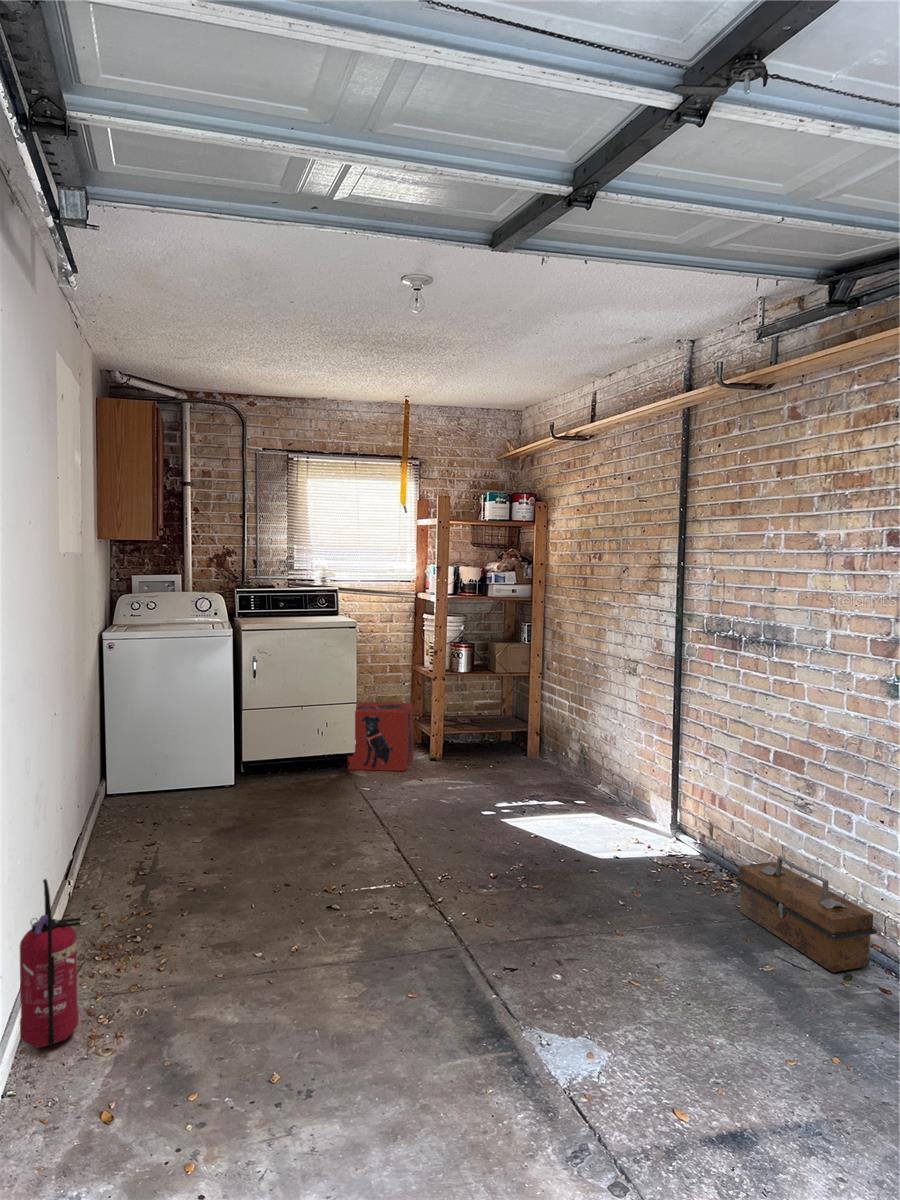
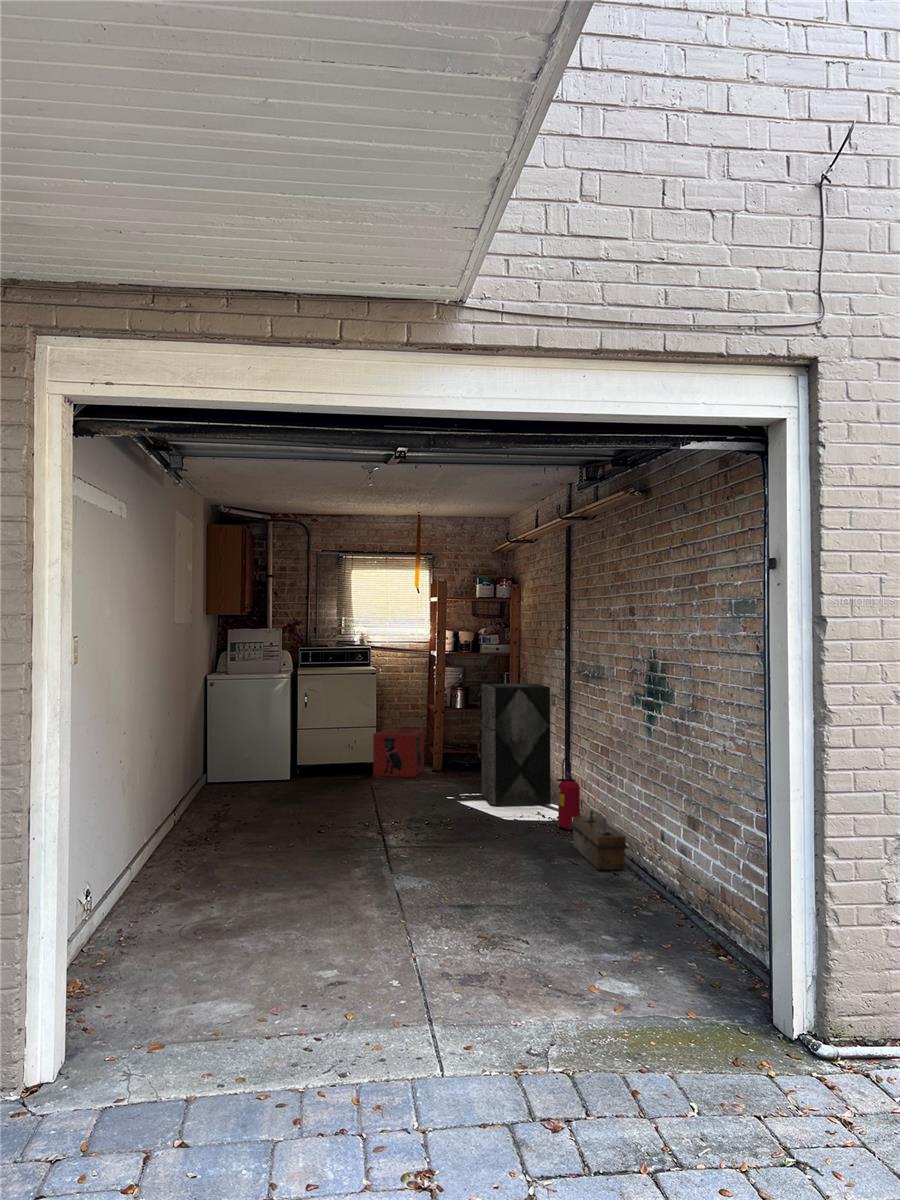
storage cabinet: none [517,642,634,824] -> present [478,684,551,806]
fire extinguisher: present [20,879,82,1048] -> present [556,758,580,830]

